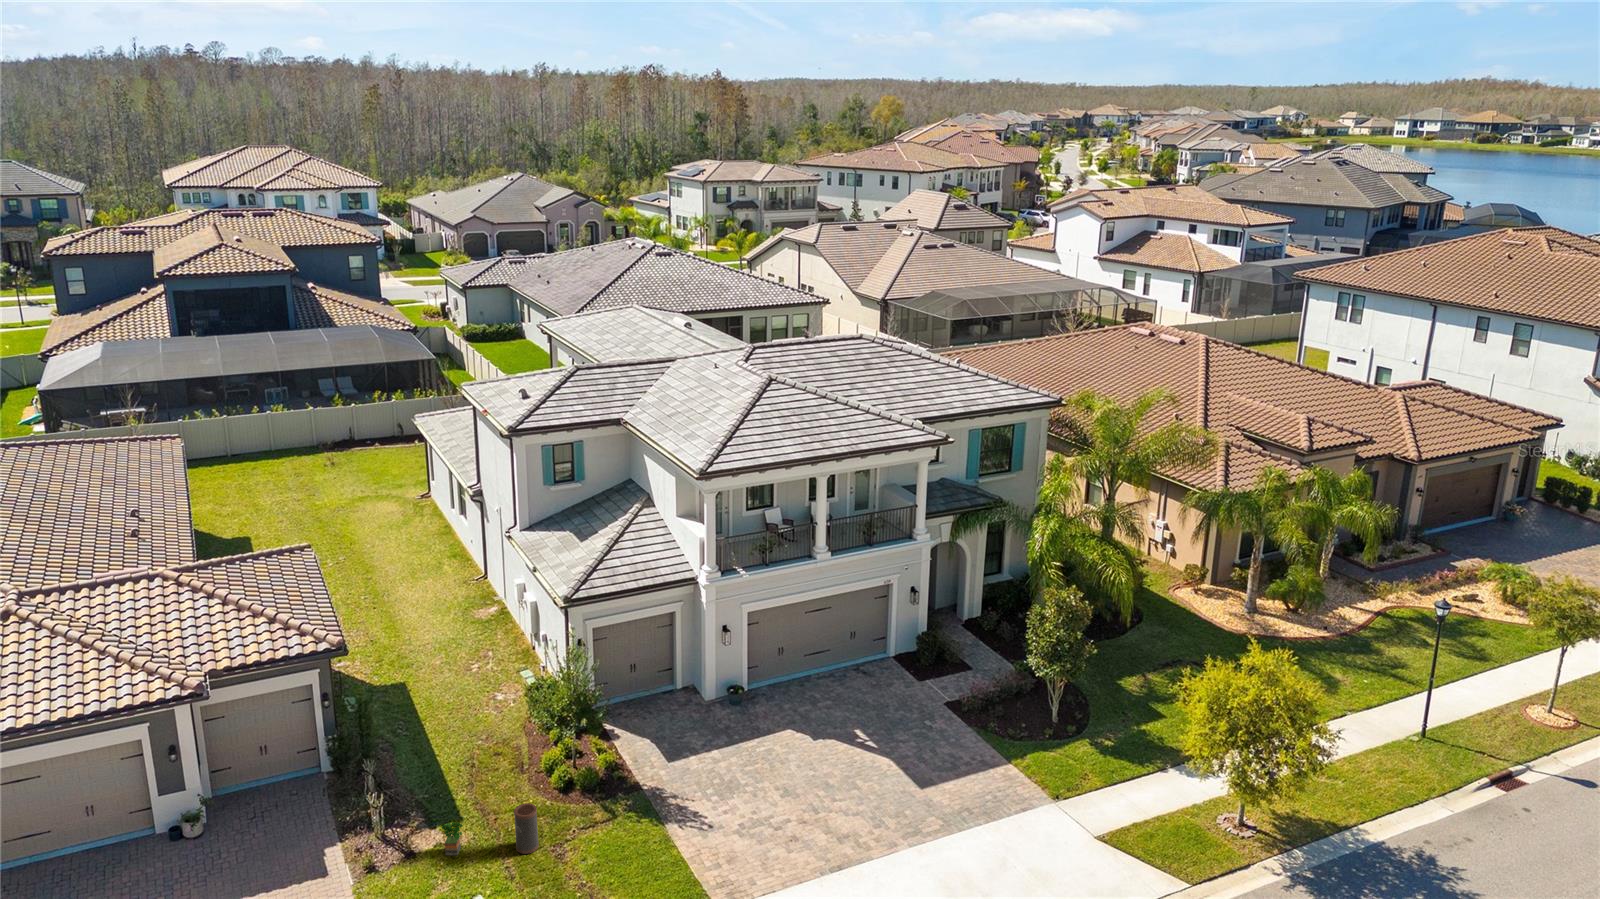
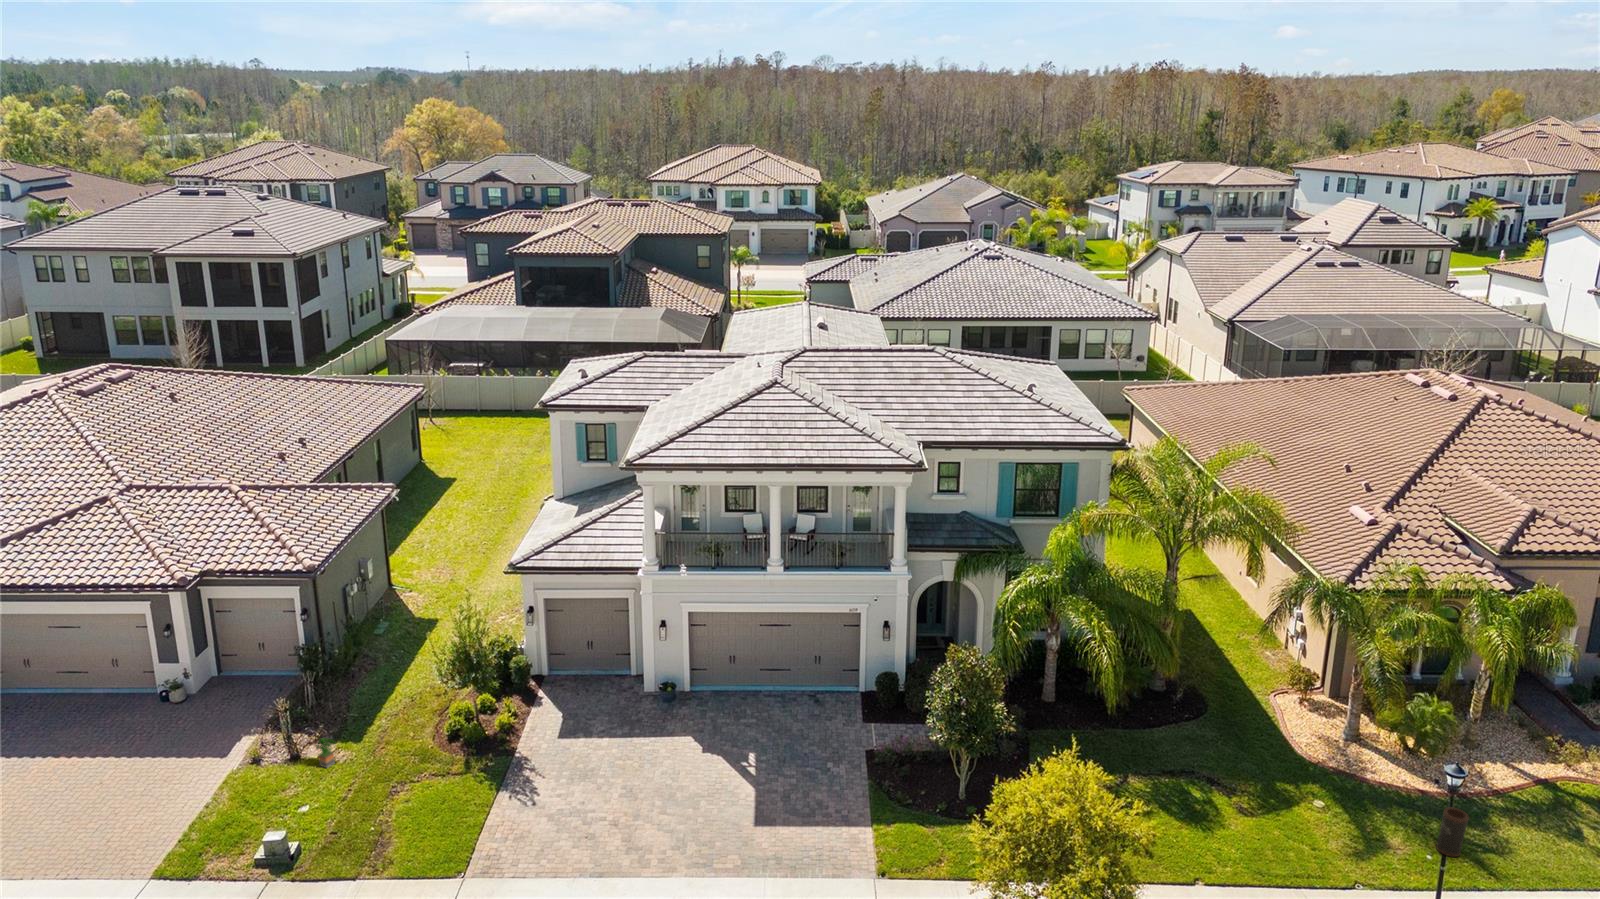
trash can: present [514,803,539,854] -> present [1436,807,1469,857]

